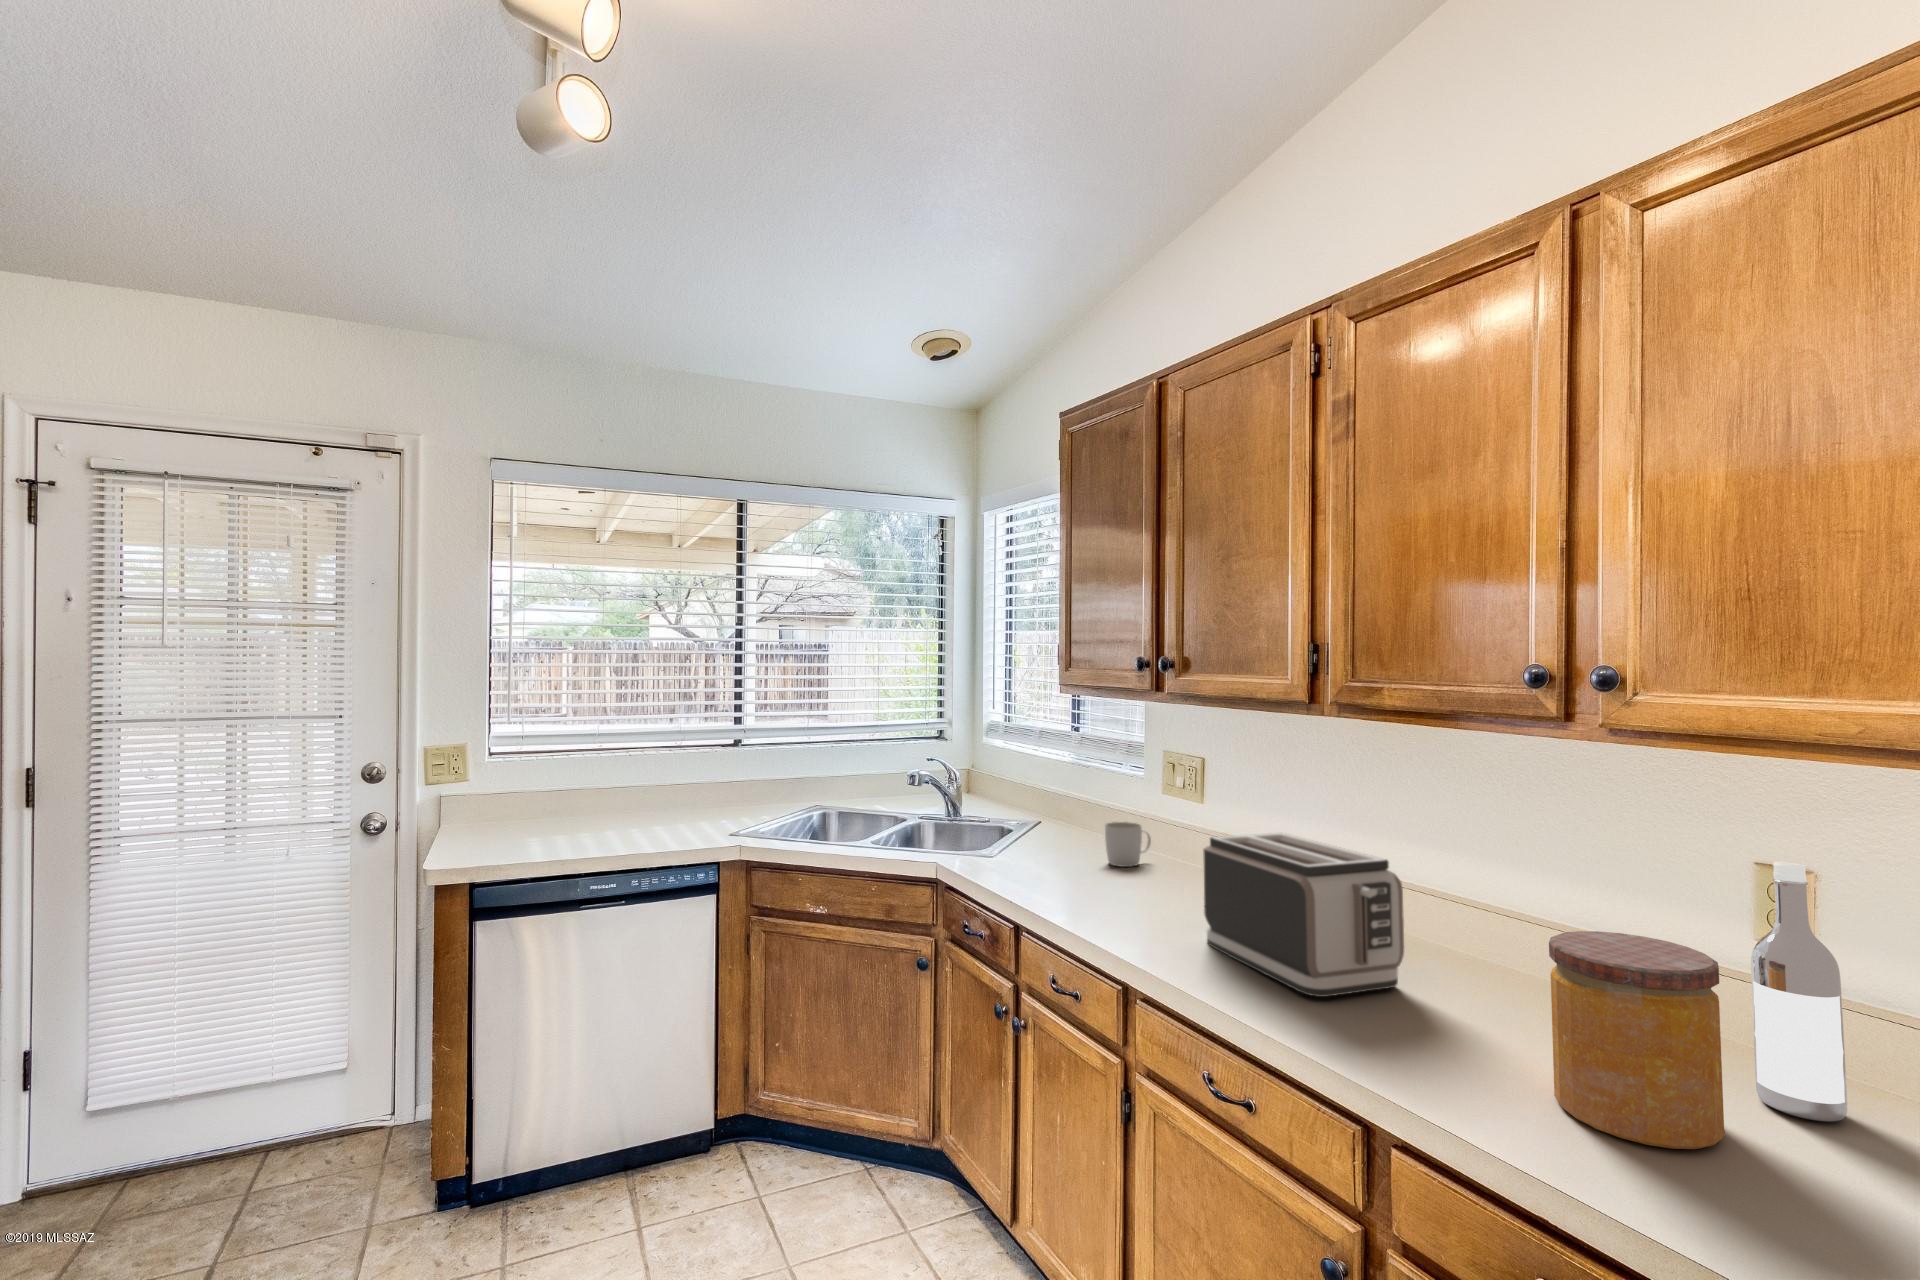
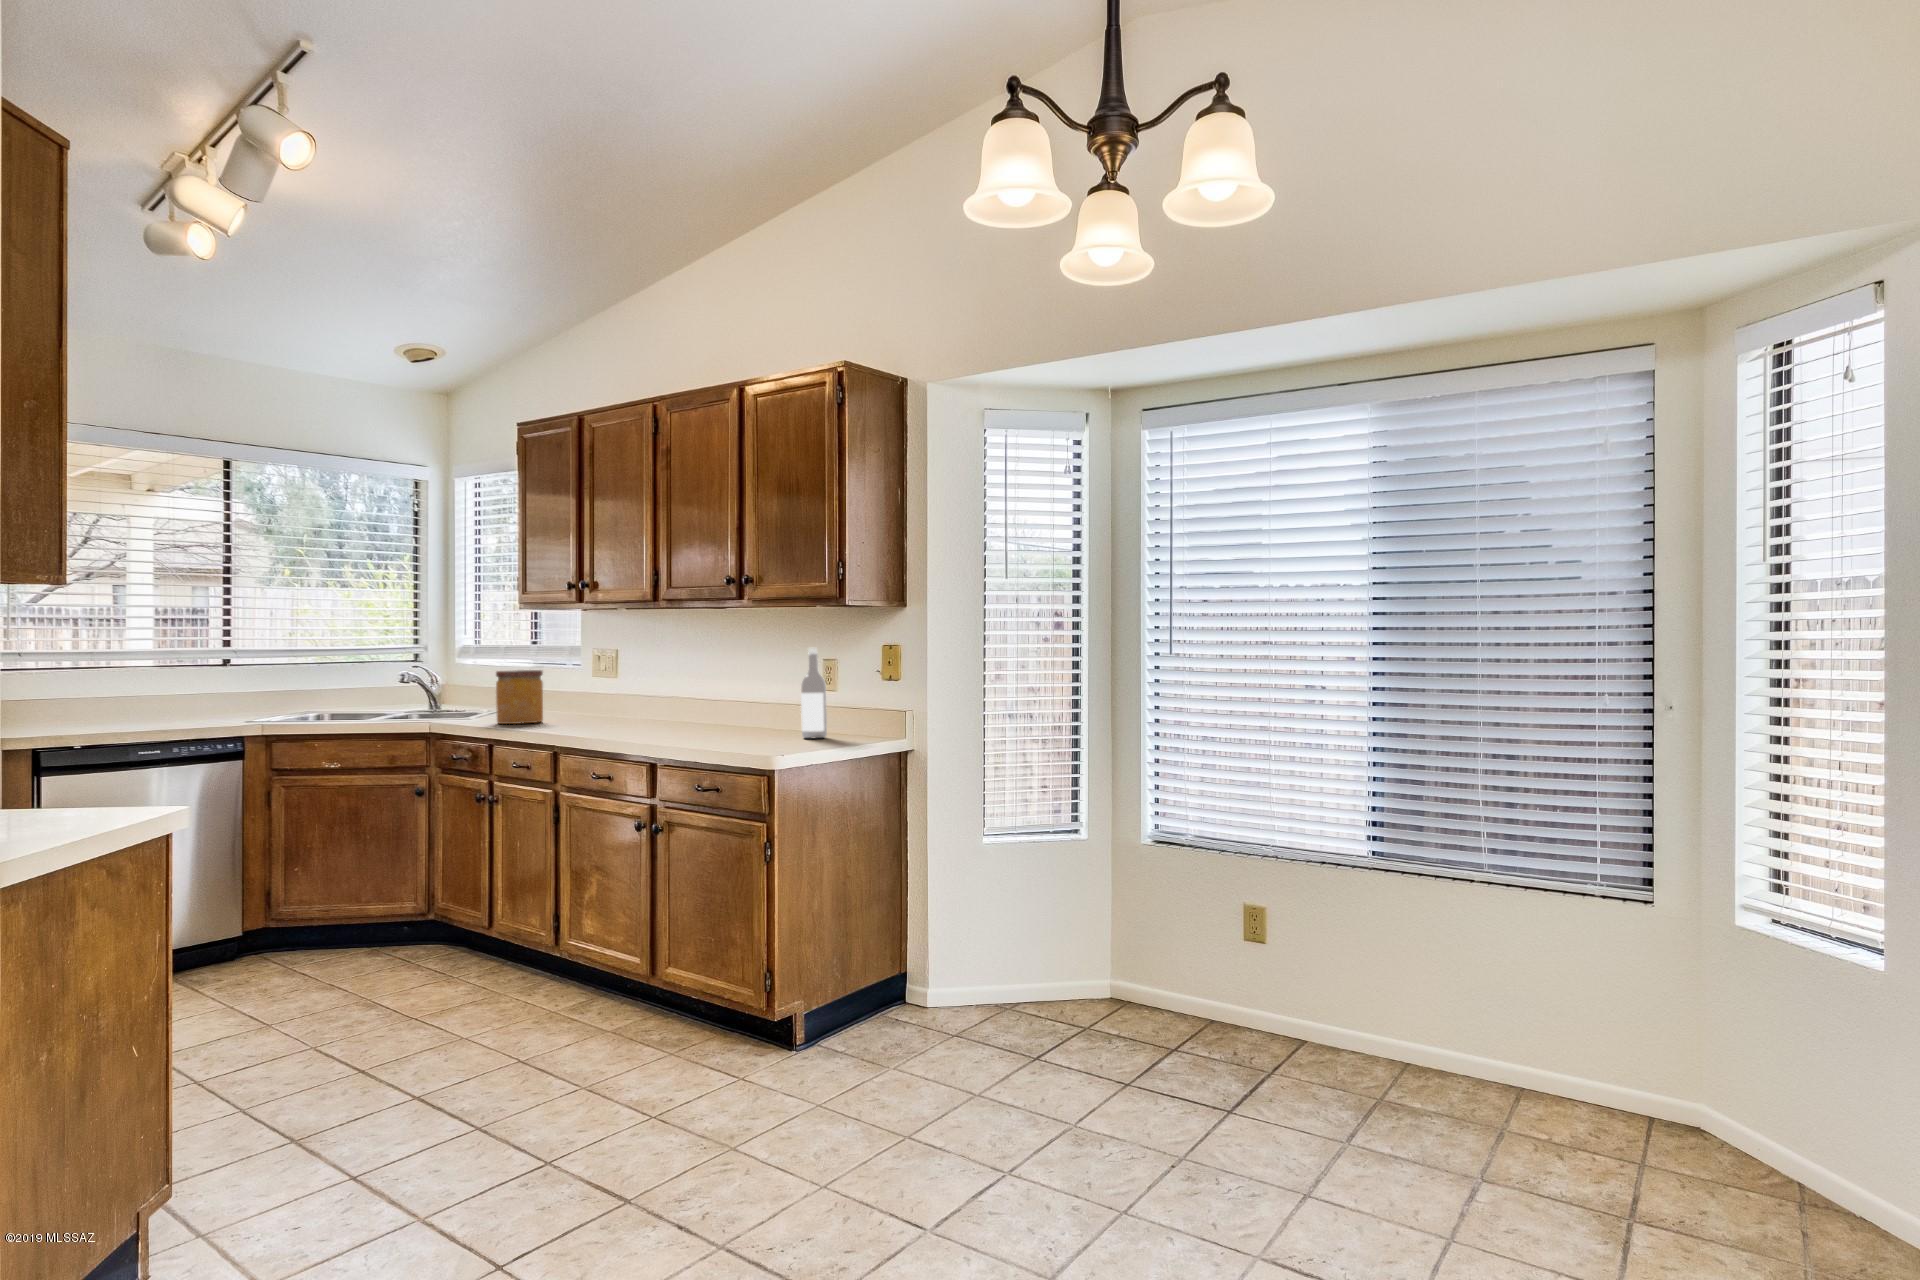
mug: present [1105,822,1151,867] -> none [552,693,583,719]
toaster: present [1203,833,1404,997] -> none [602,672,694,733]
jar: present [1549,931,1724,1149] -> present [496,670,543,724]

